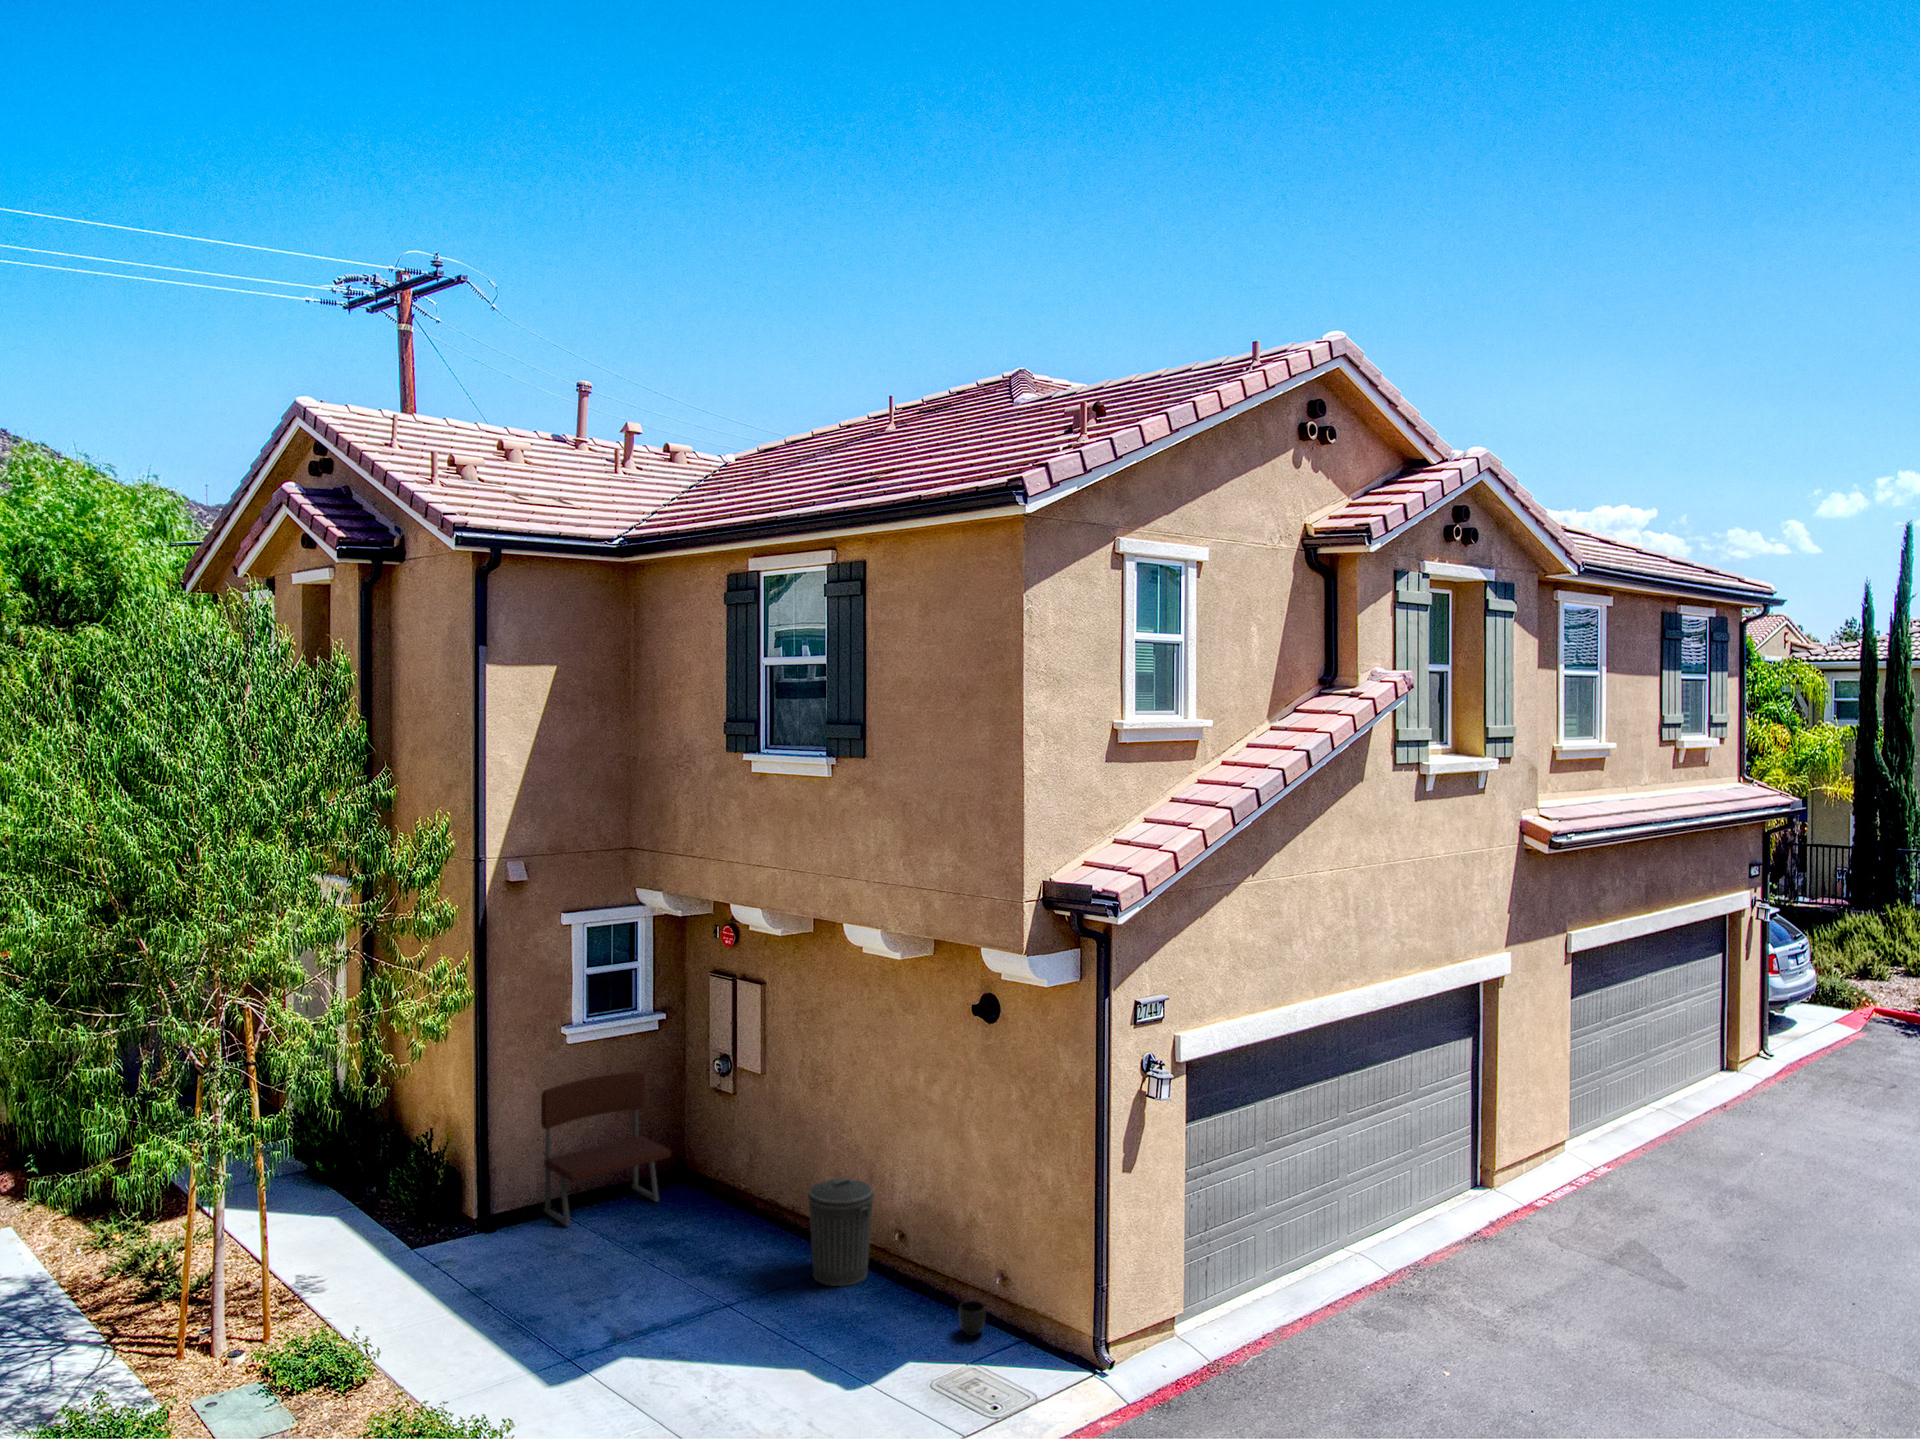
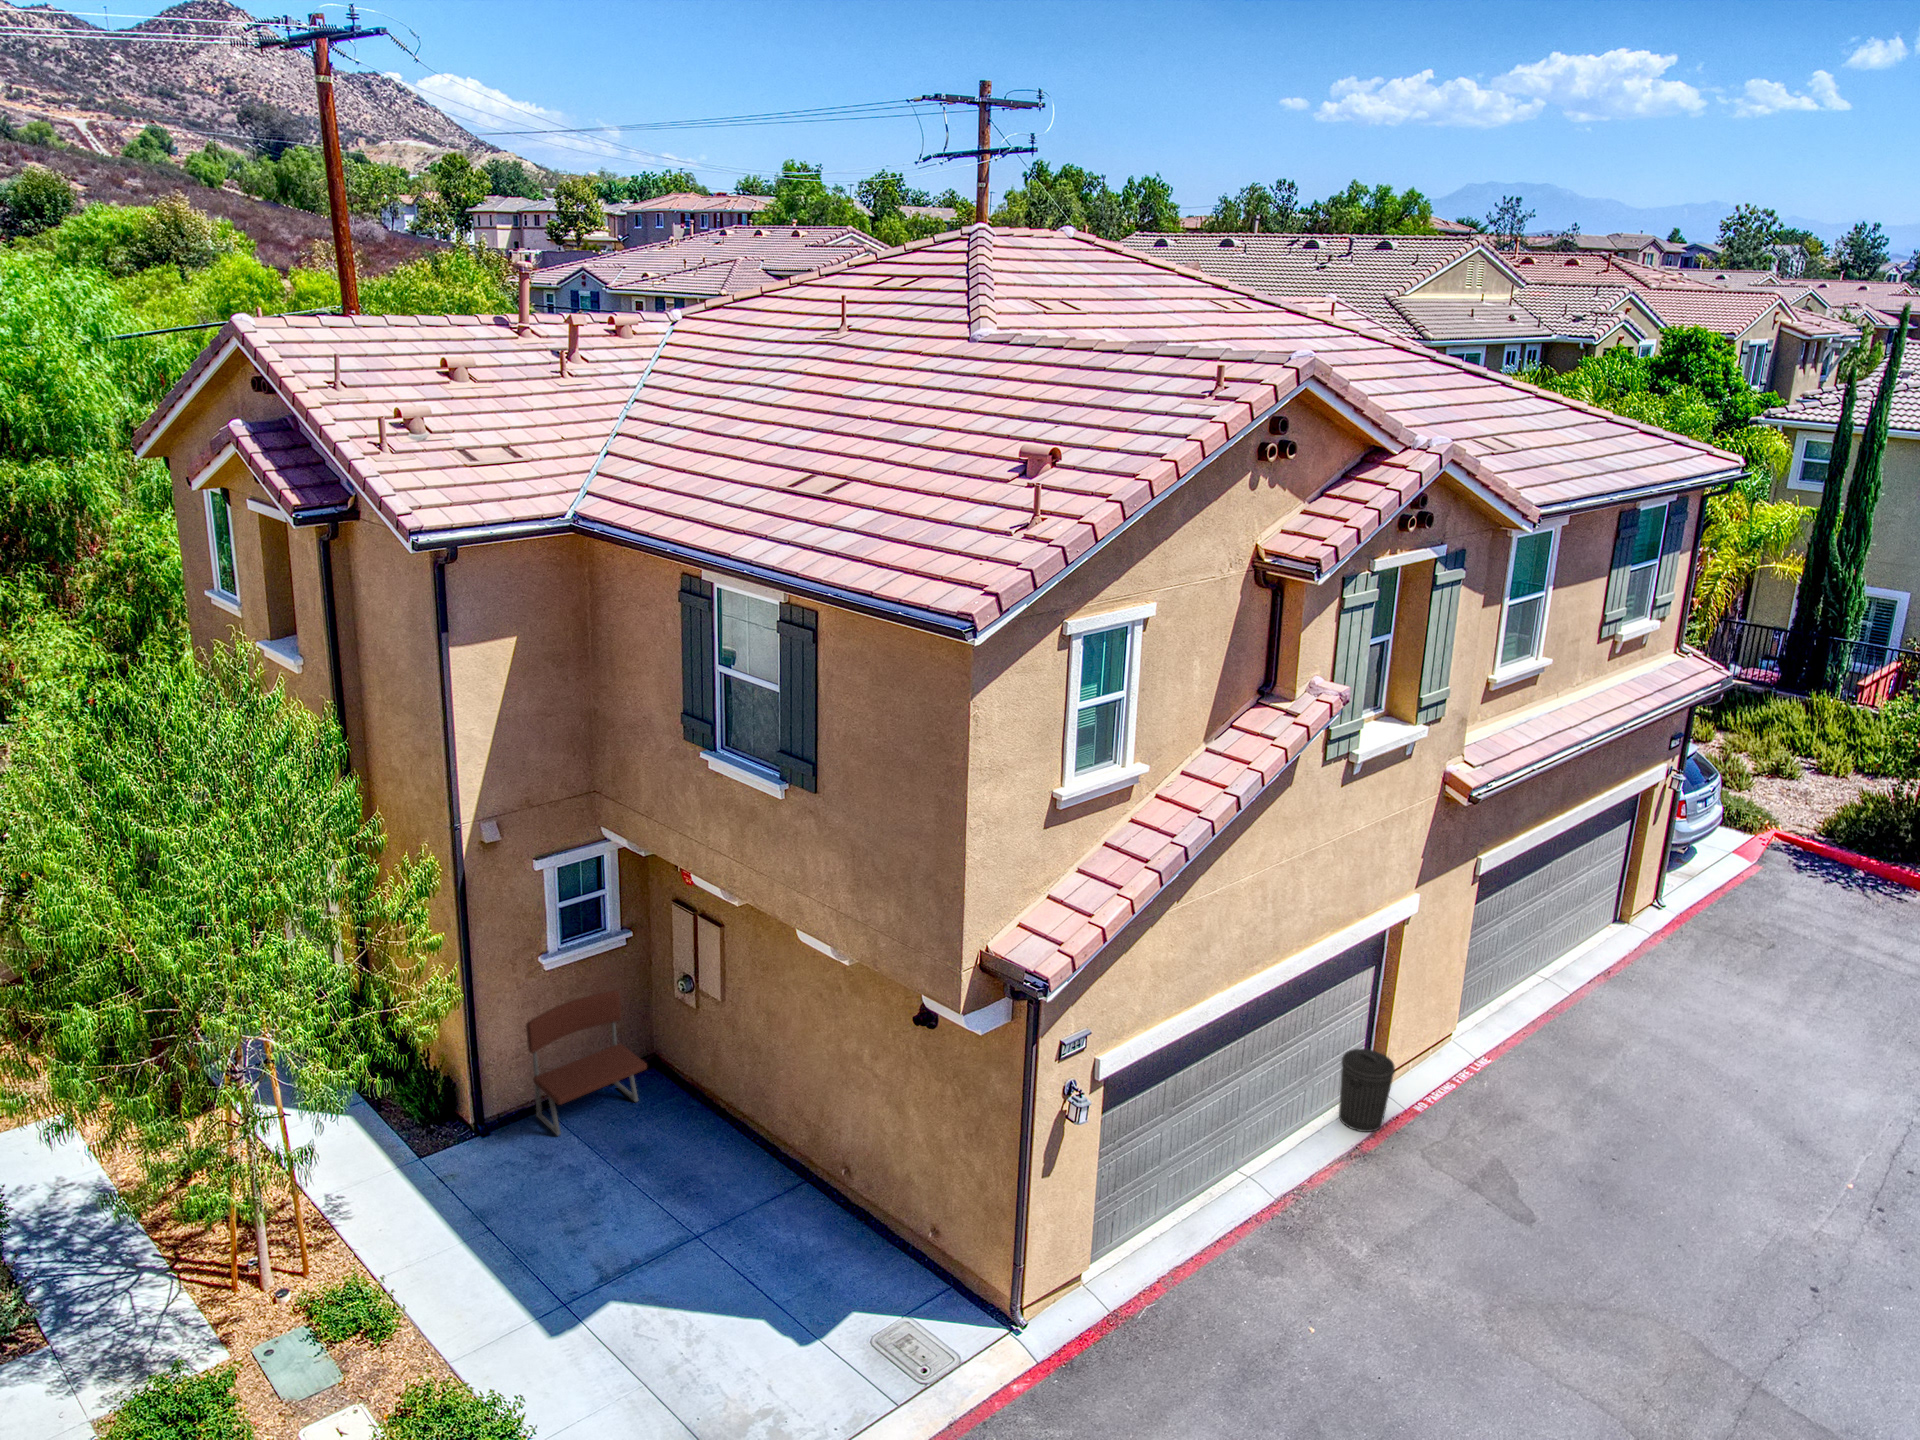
trash can: present [808,1178,874,1286] -> present [1339,1049,1395,1132]
planter: present [959,1300,986,1336] -> none [899,1244,922,1274]

